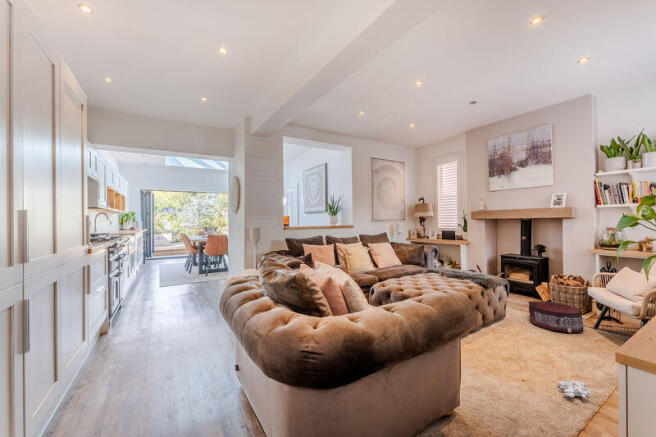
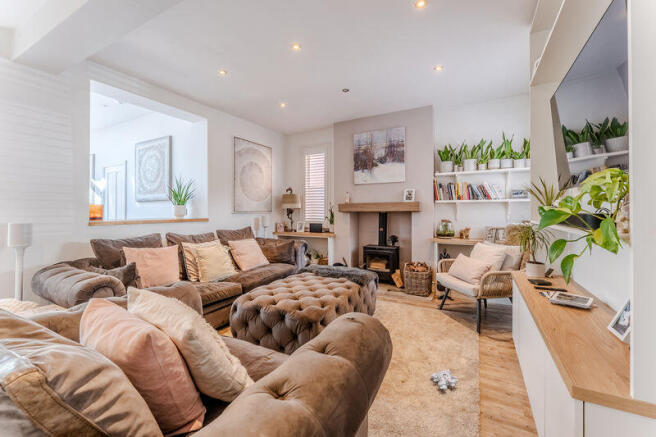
pouf: present [529,301,584,333] -> none [391,289,432,317]

